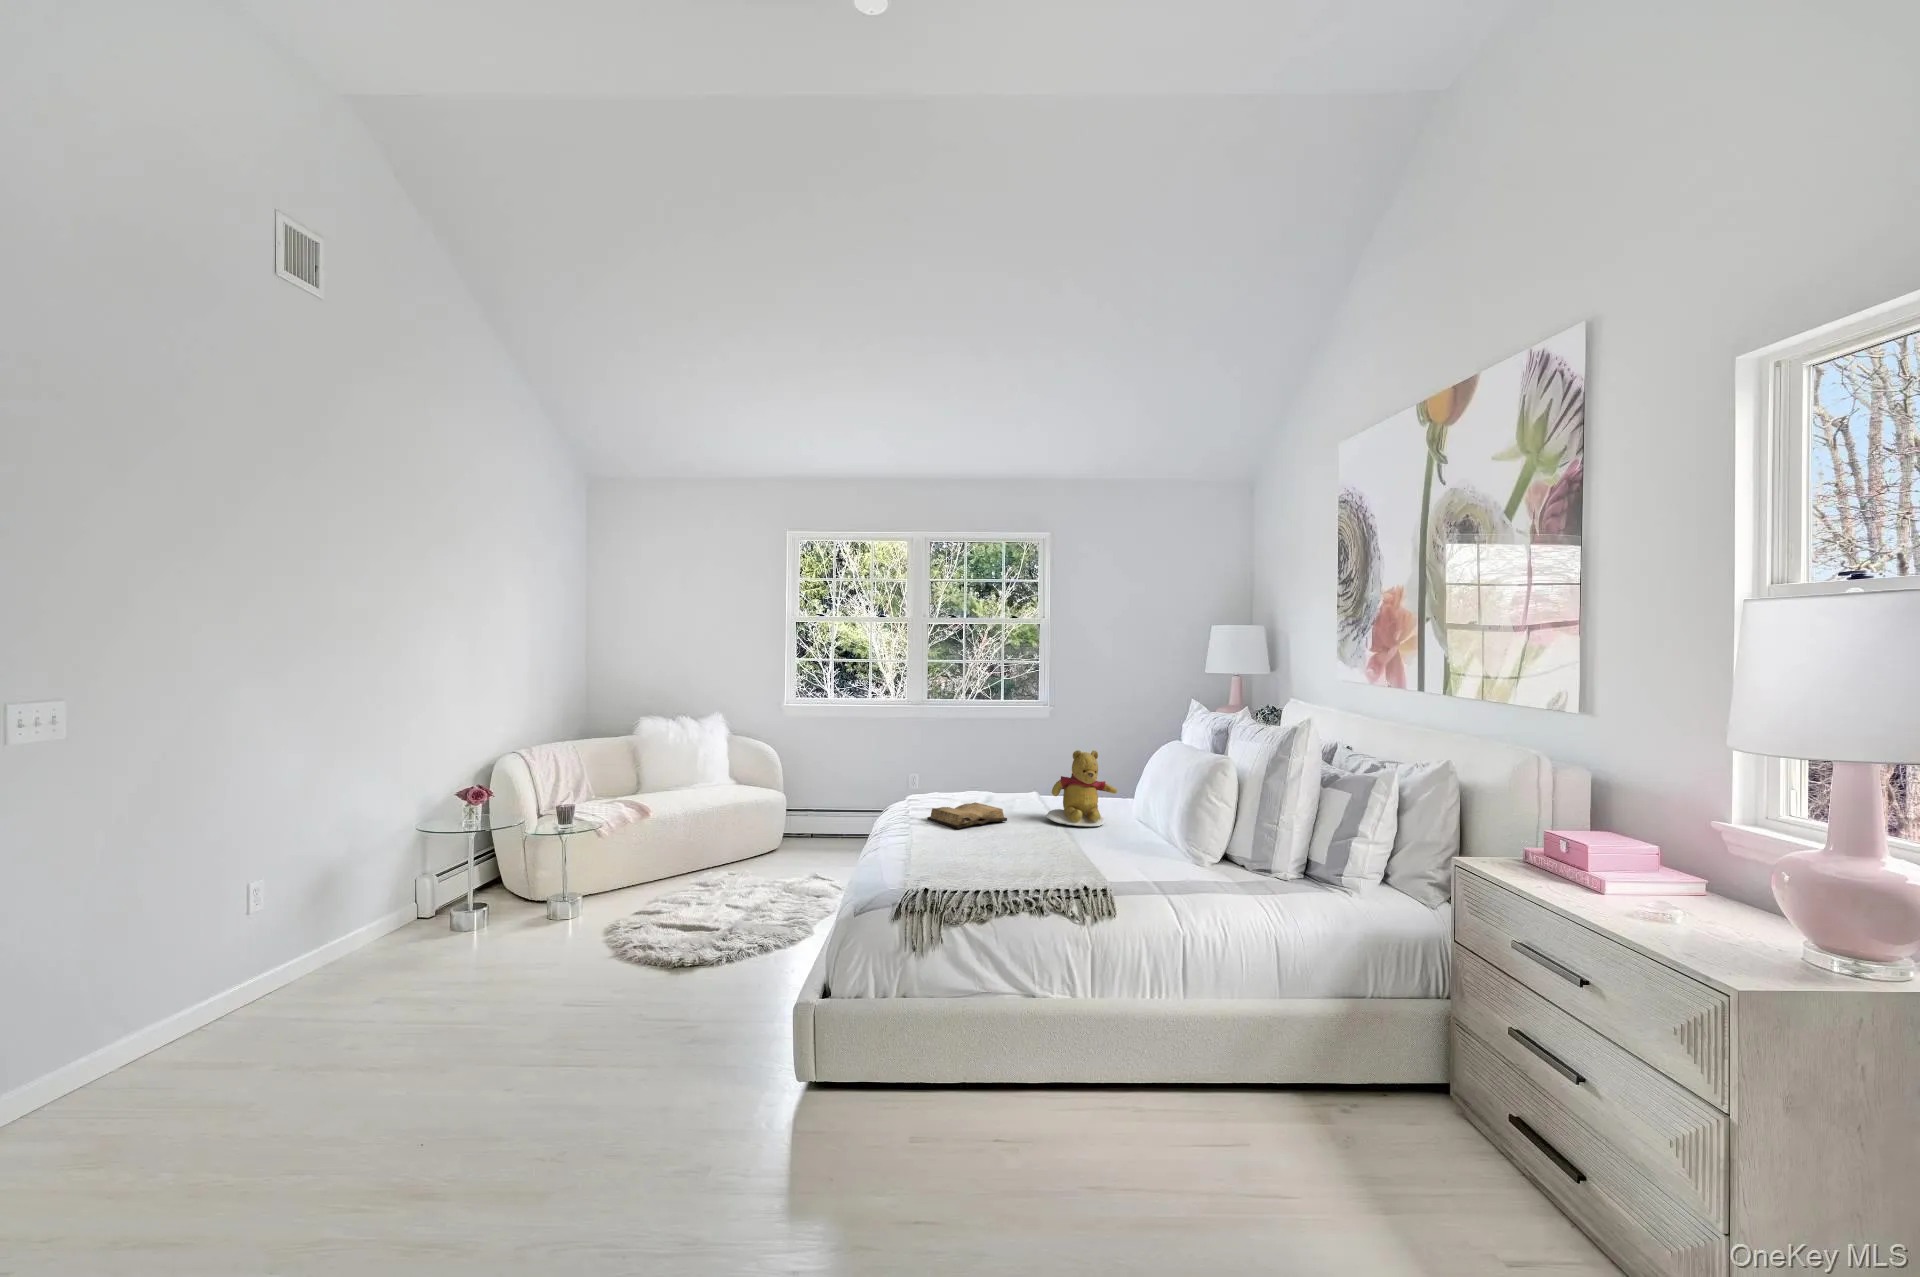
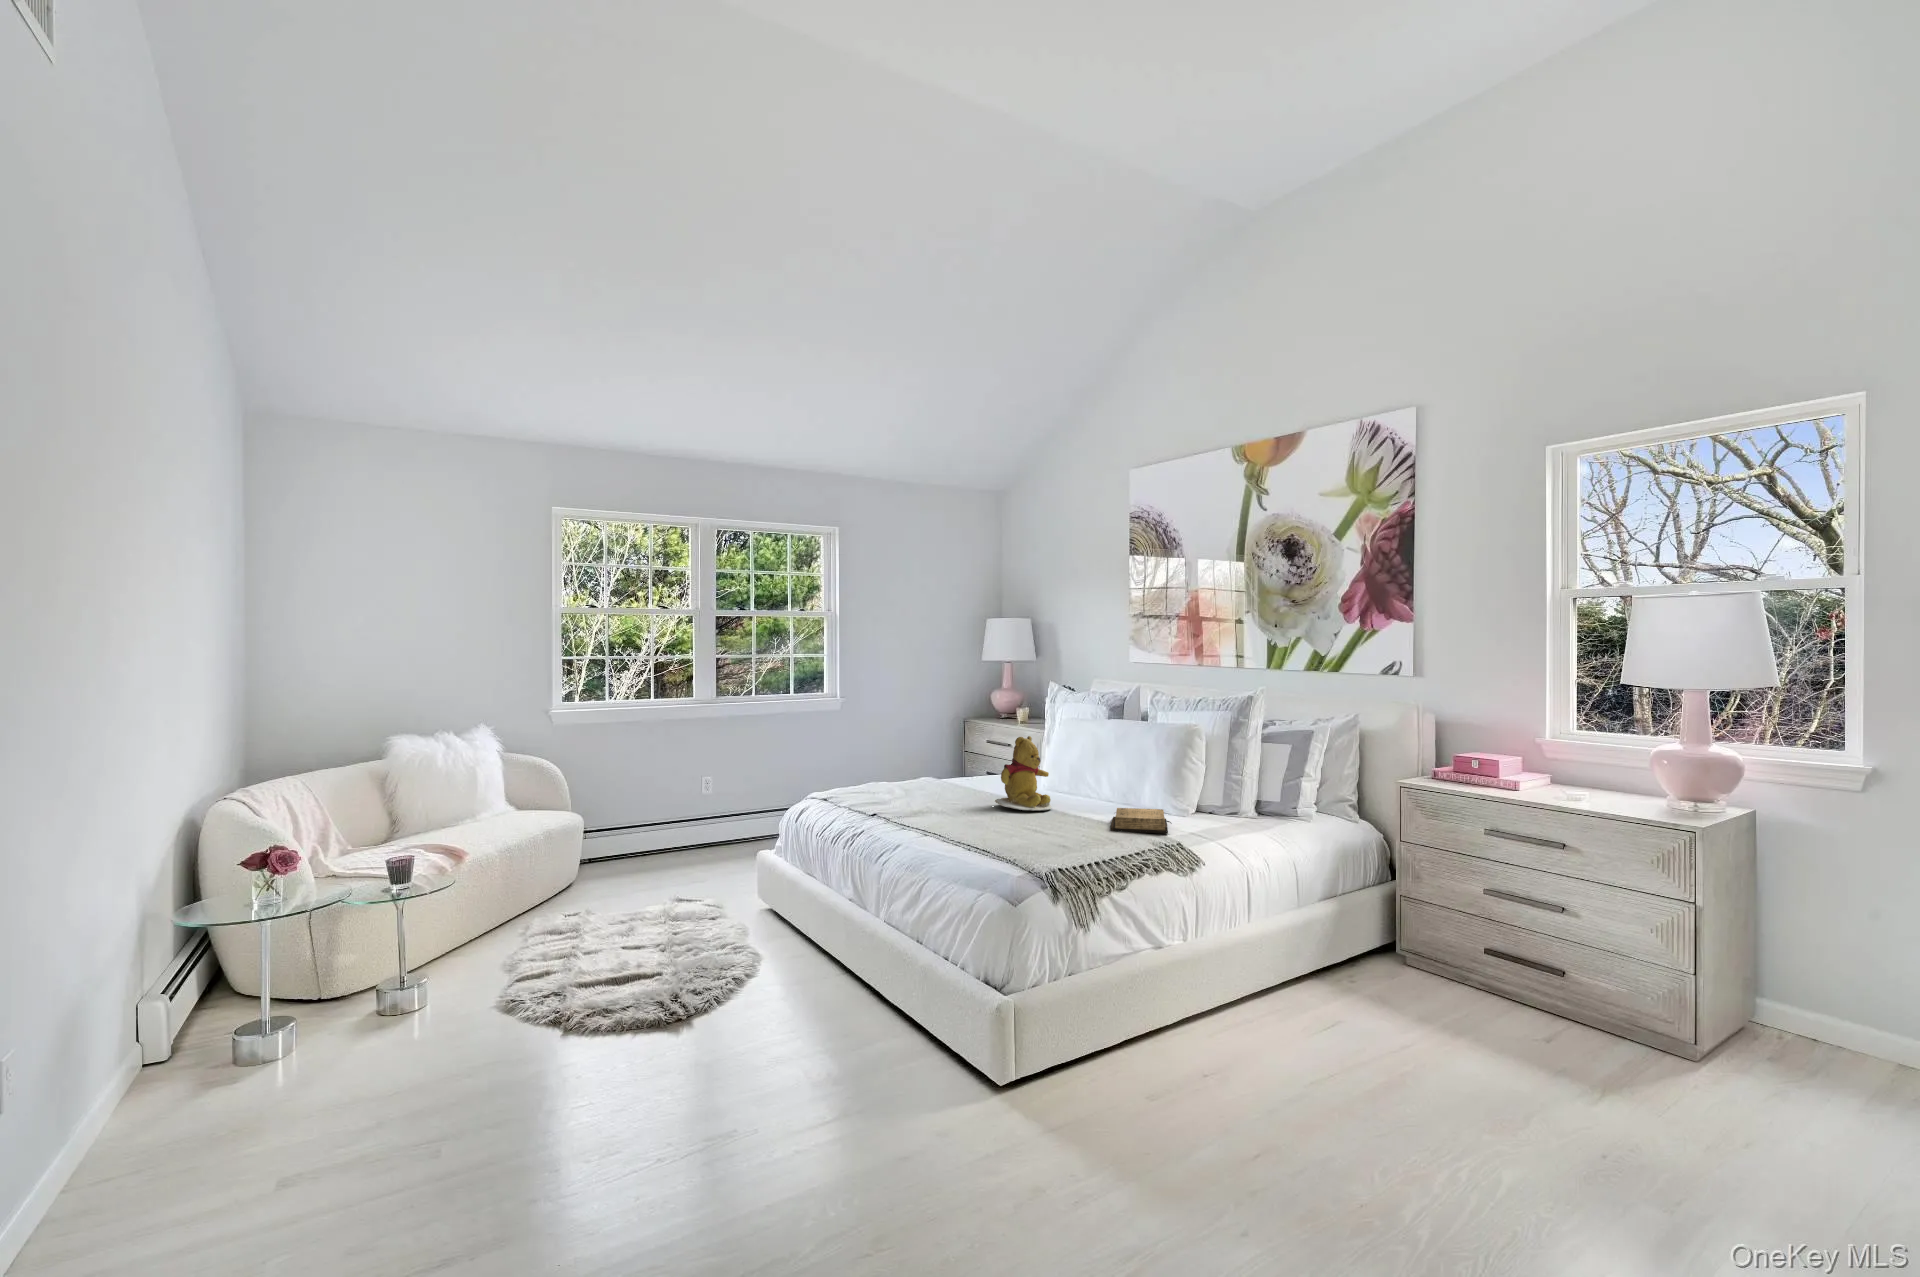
diary: present [927,802,1007,829] -> present [1111,808,1172,834]

